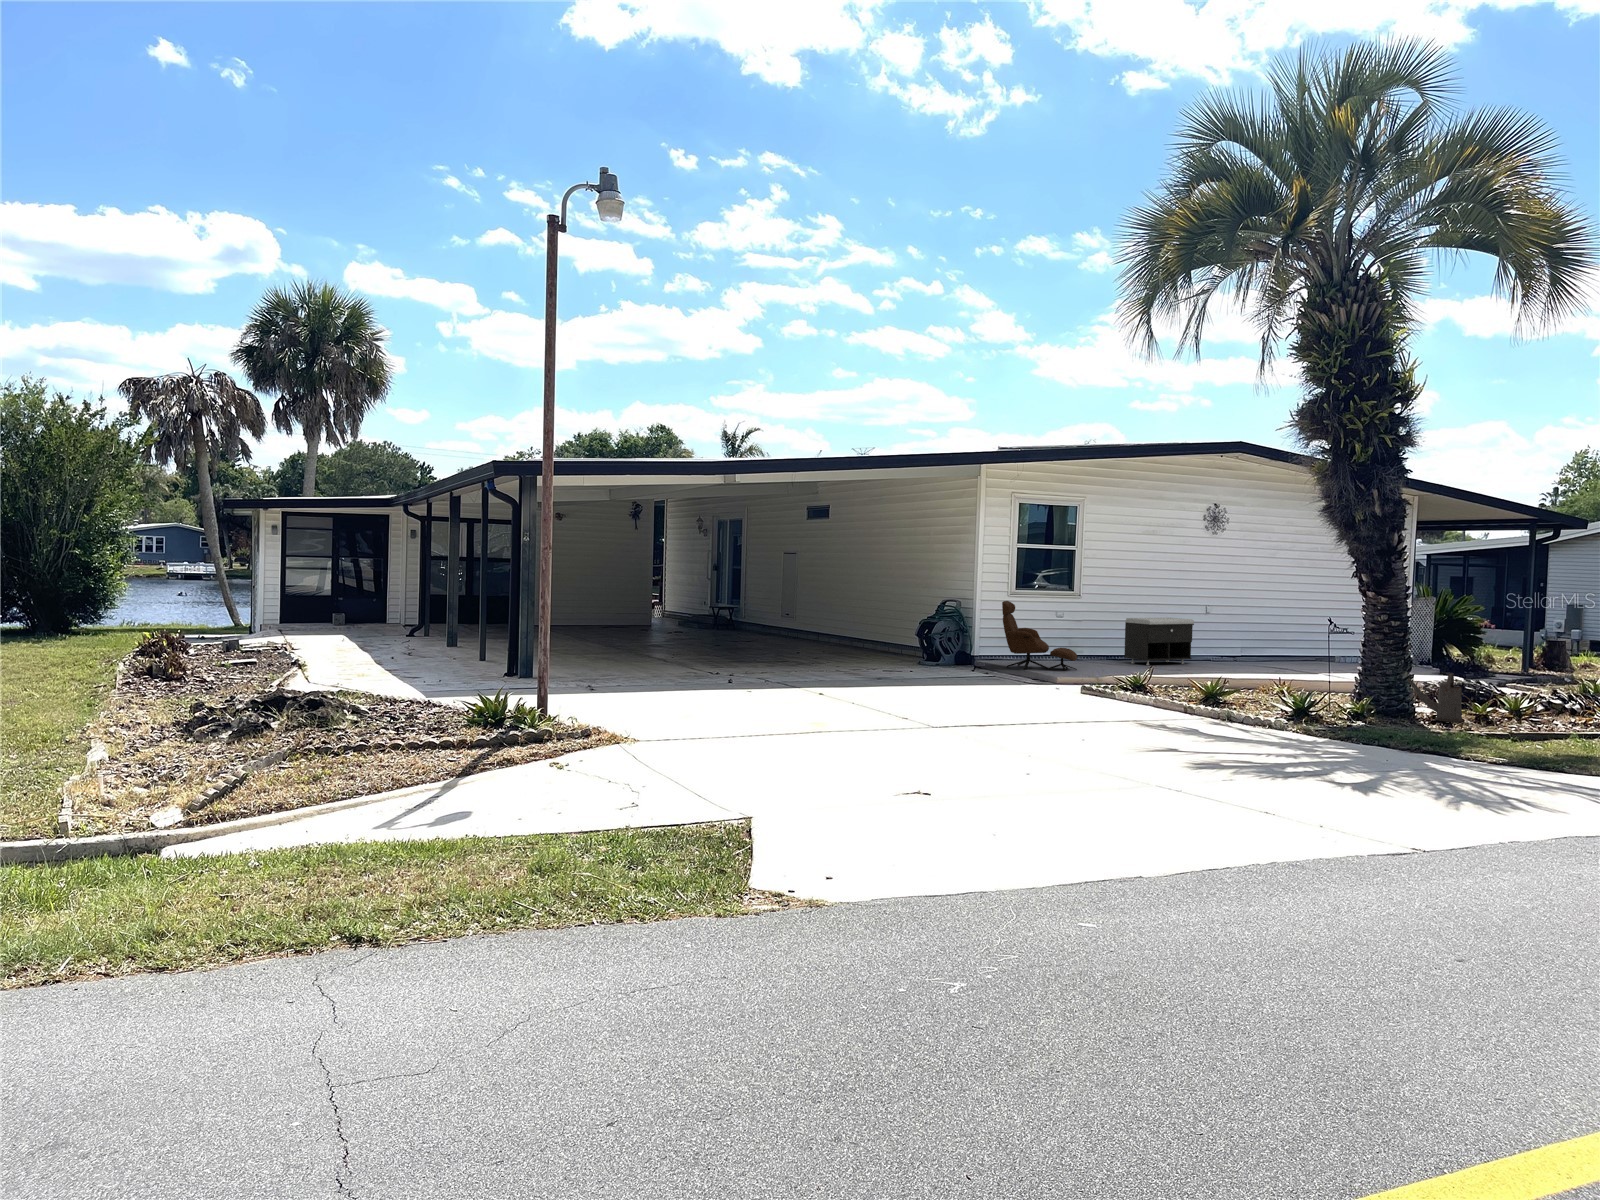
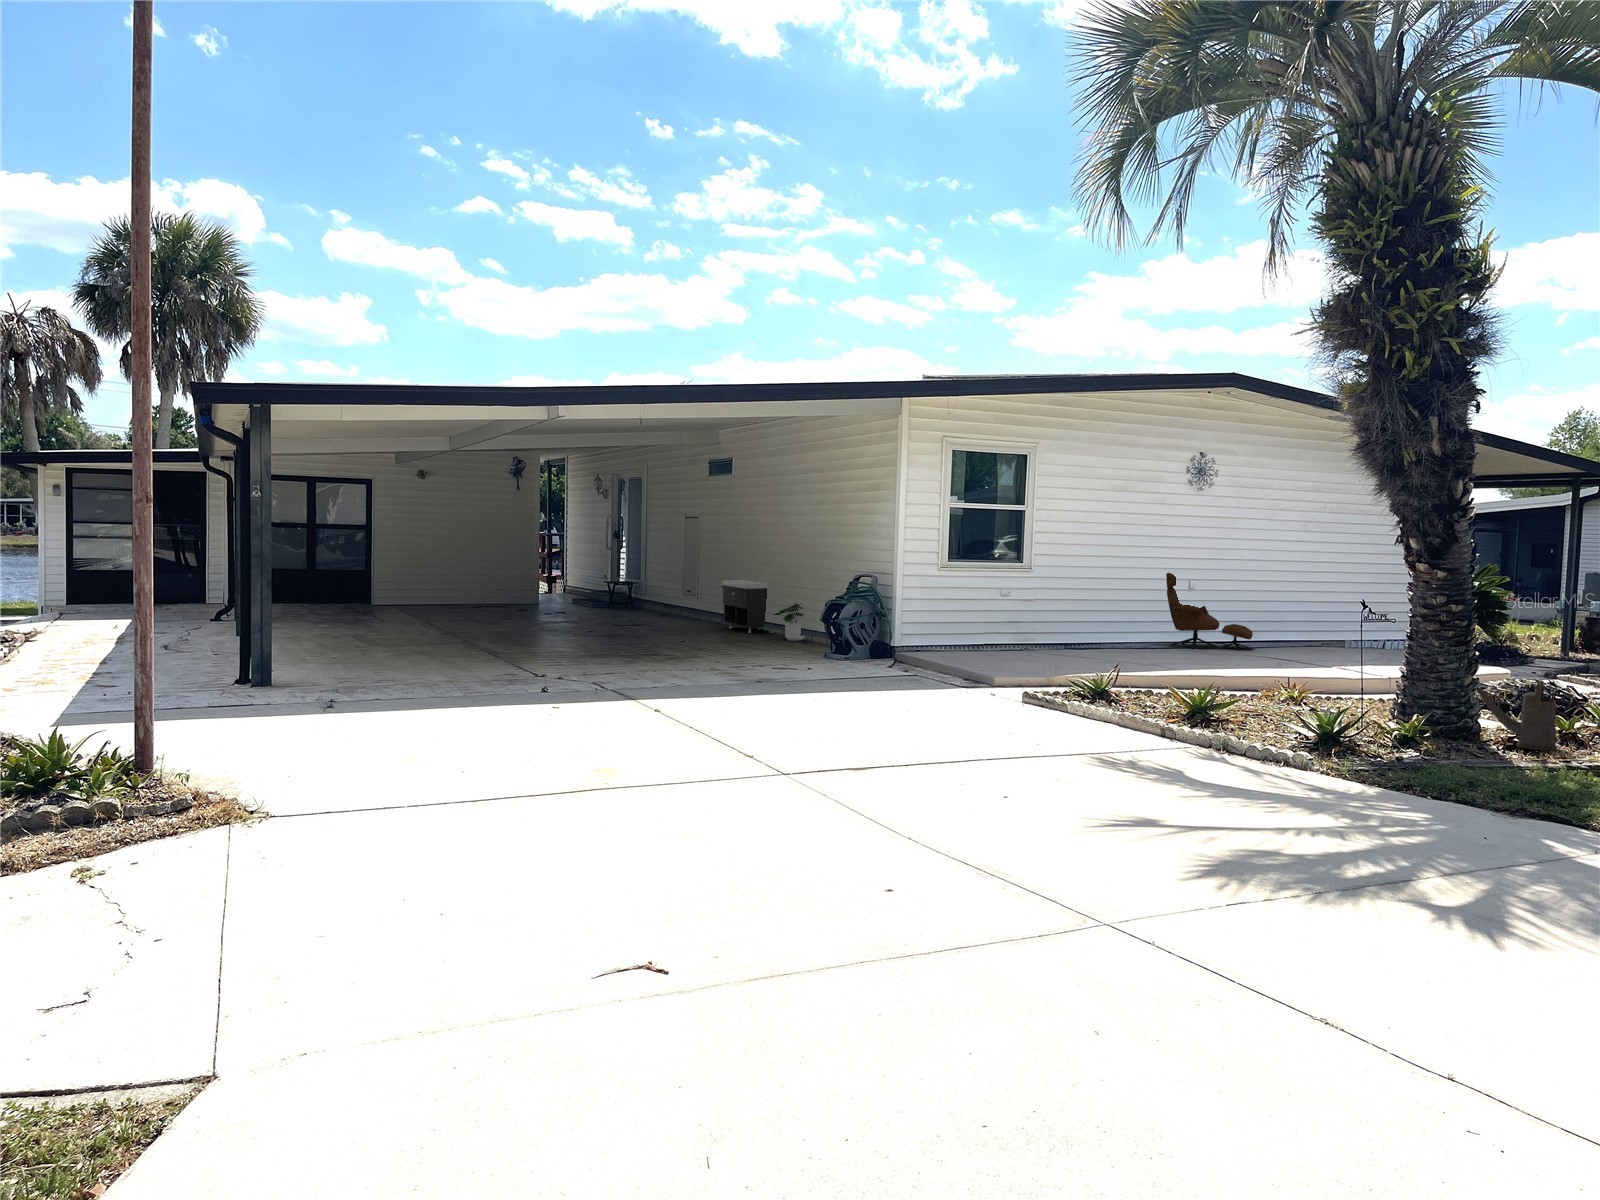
lounge chair: present [1002,601,1077,671] -> present [1166,573,1253,651]
storage bench: present [1124,618,1194,665] -> present [721,580,777,633]
potted plant: none [869,623,905,655] -> present [774,603,805,641]

